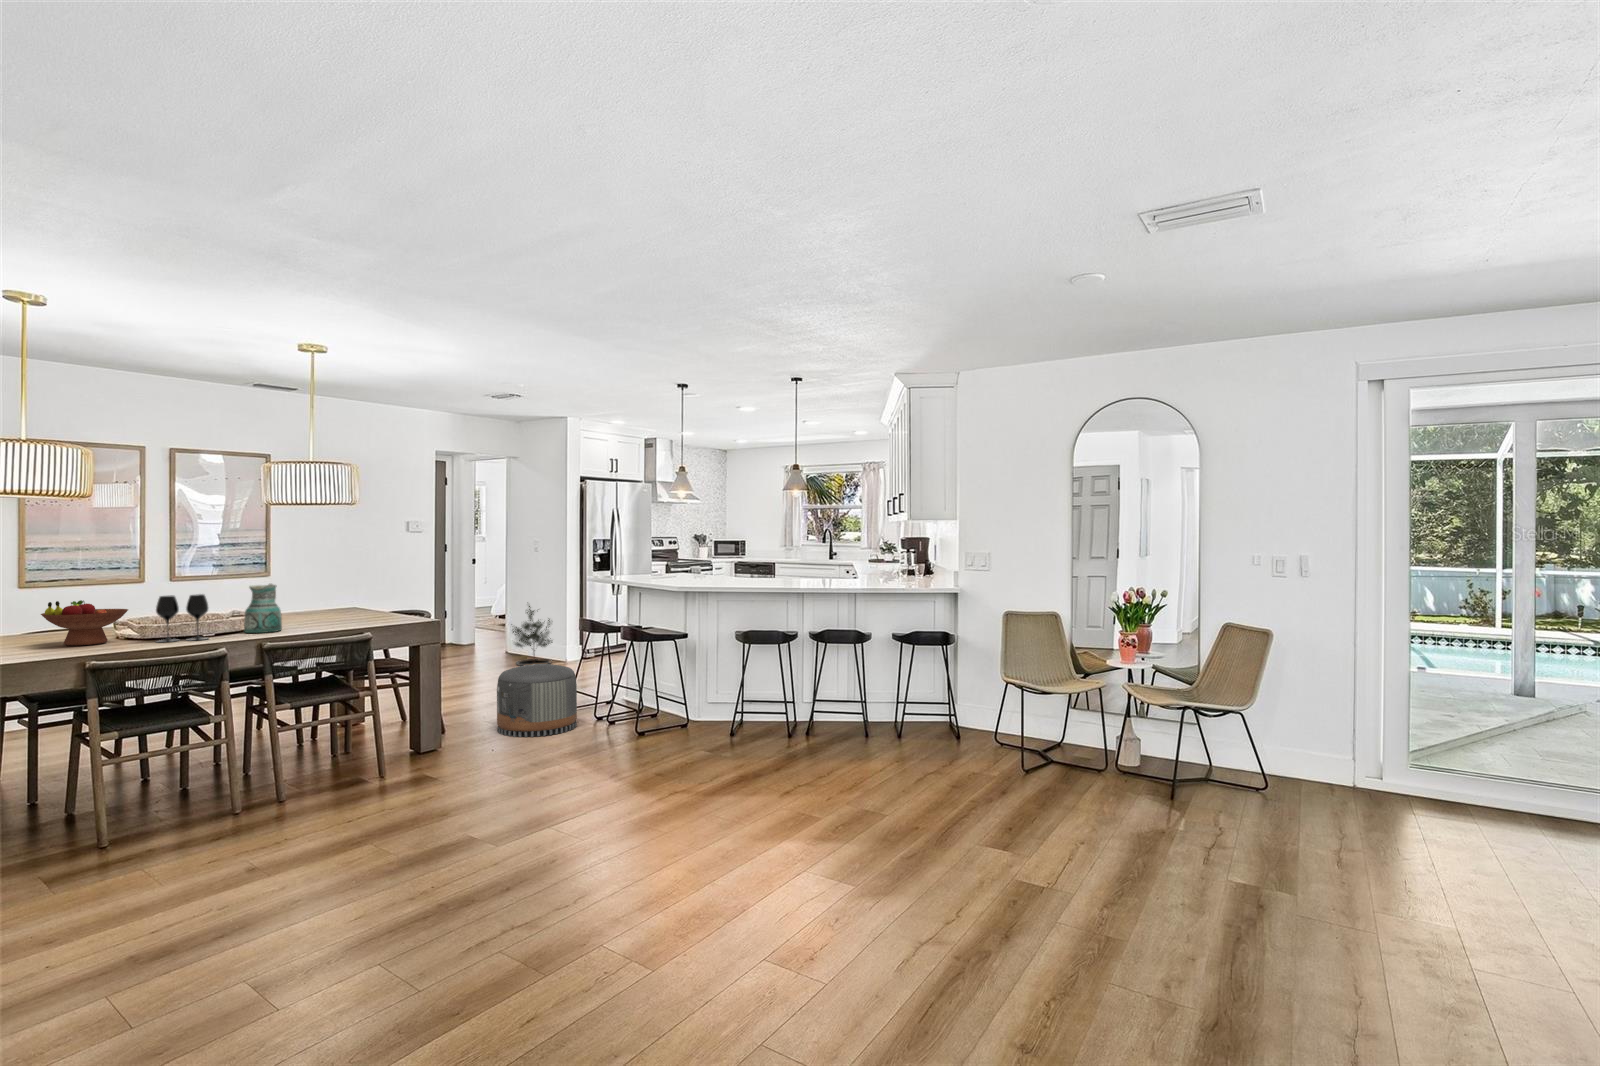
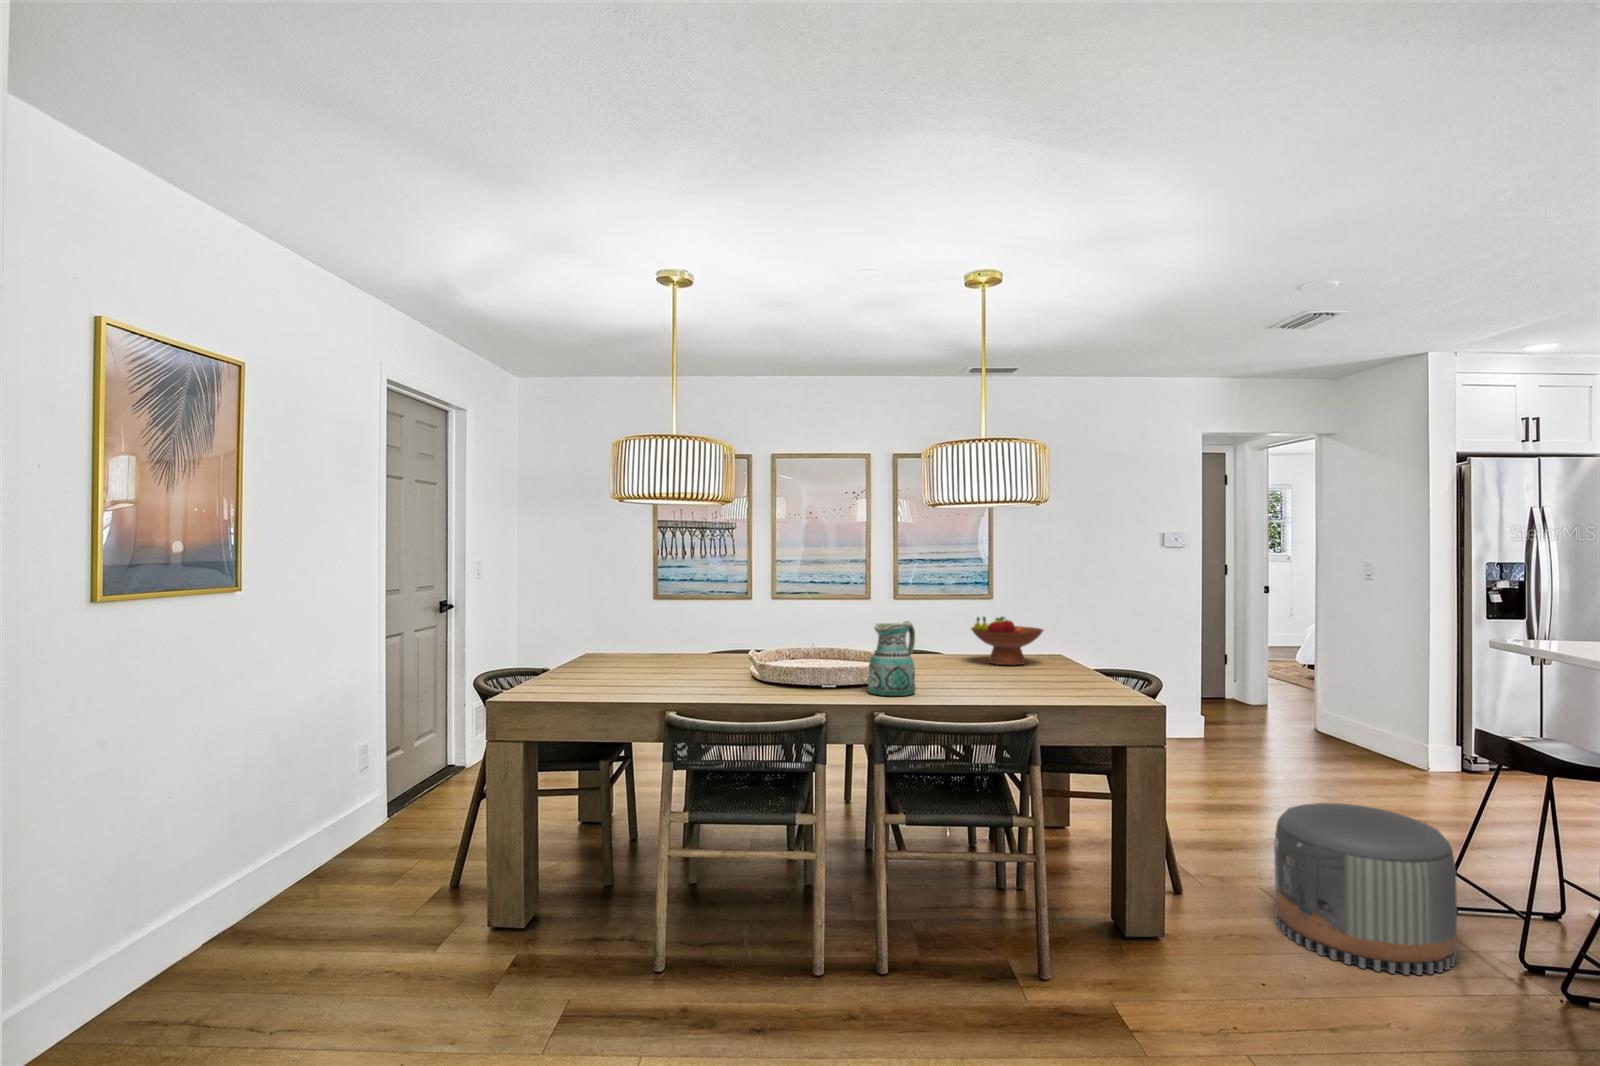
wine glass: present [156,594,208,642] -> none [758,632,816,699]
fruit bowl: present [41,600,128,646] -> present [971,617,1043,665]
potted tree: present [511,606,553,666] -> none [1318,659,1404,767]

